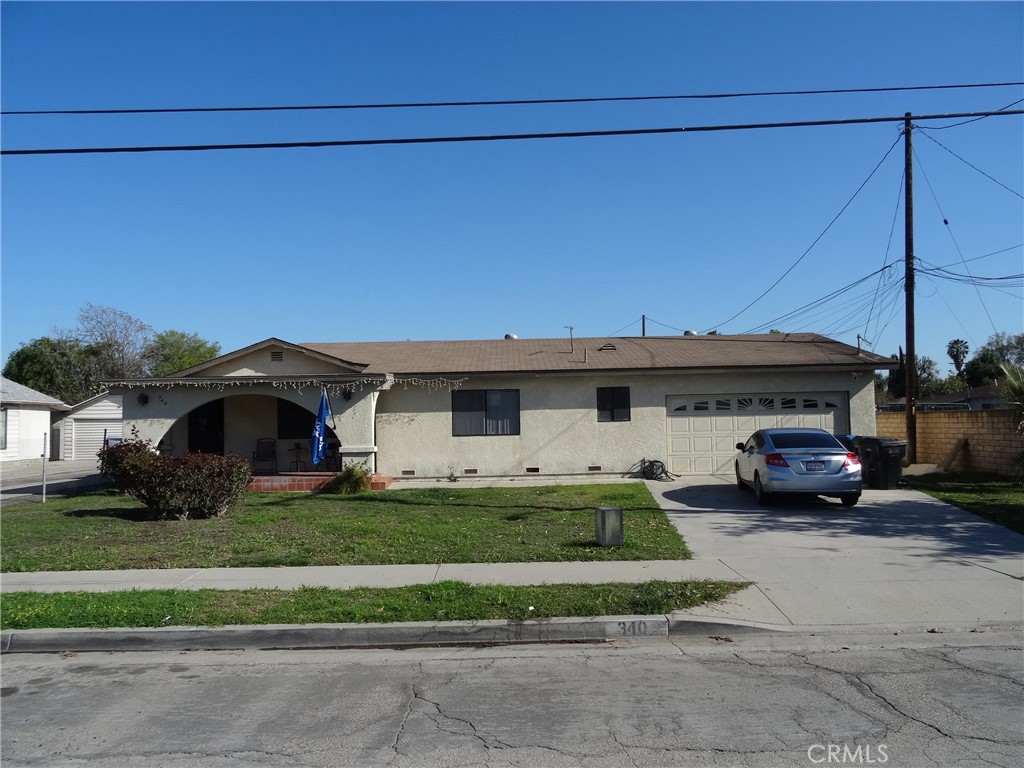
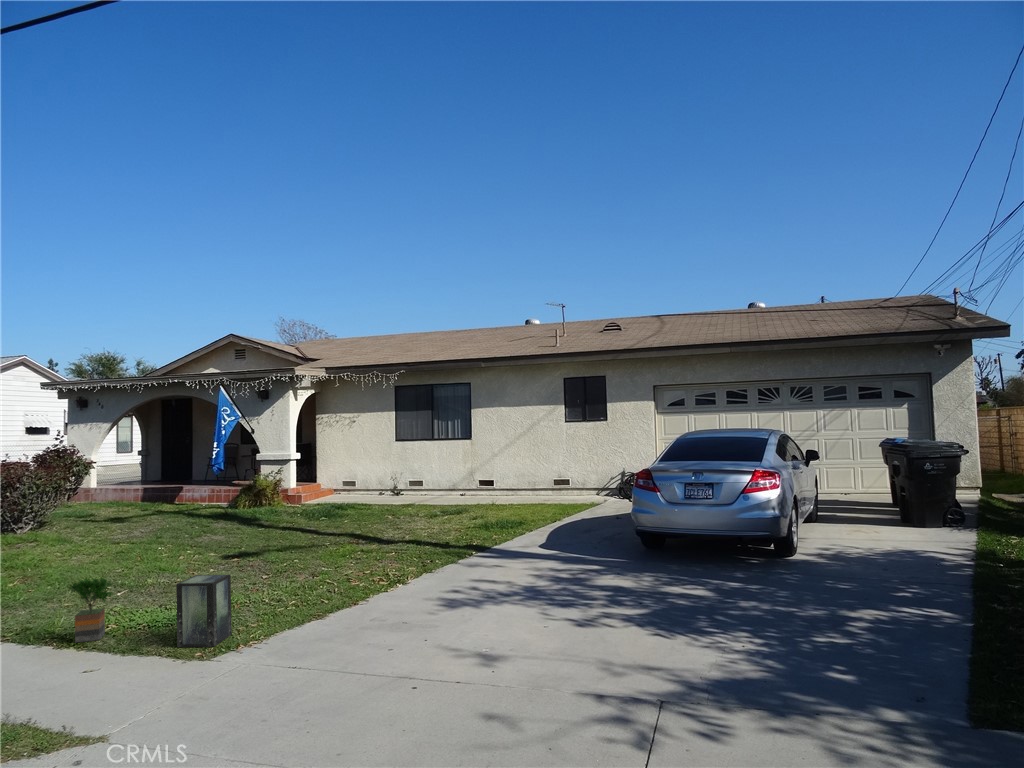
potted tree: none [521,511,549,549] -> present [70,578,112,642]

